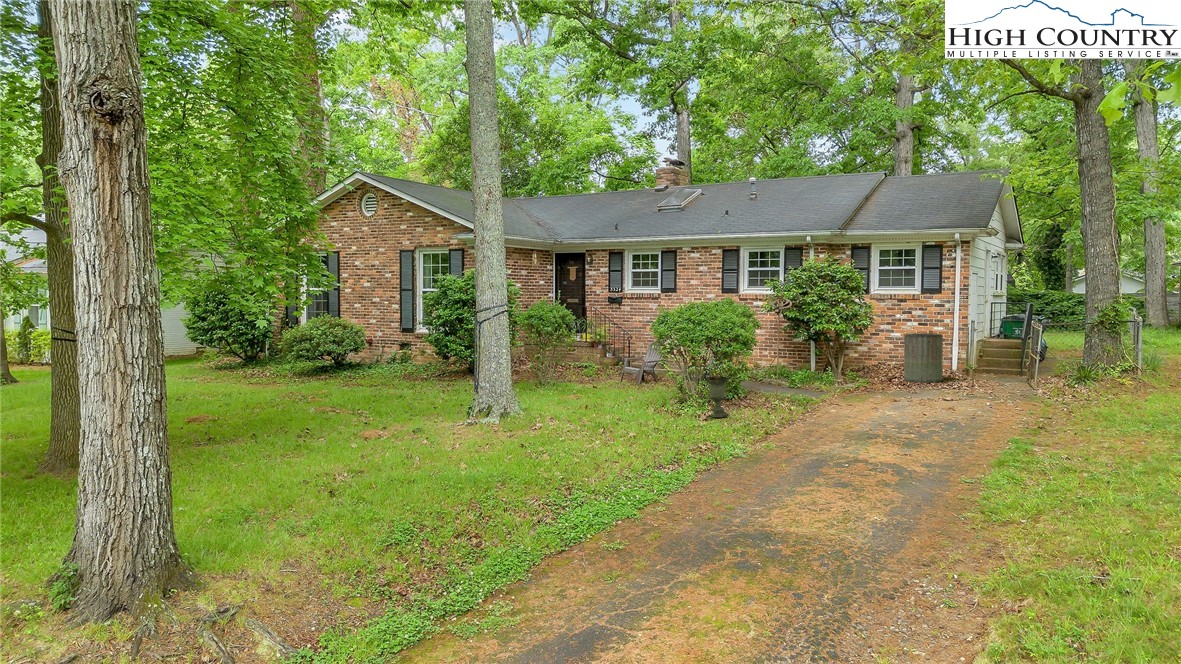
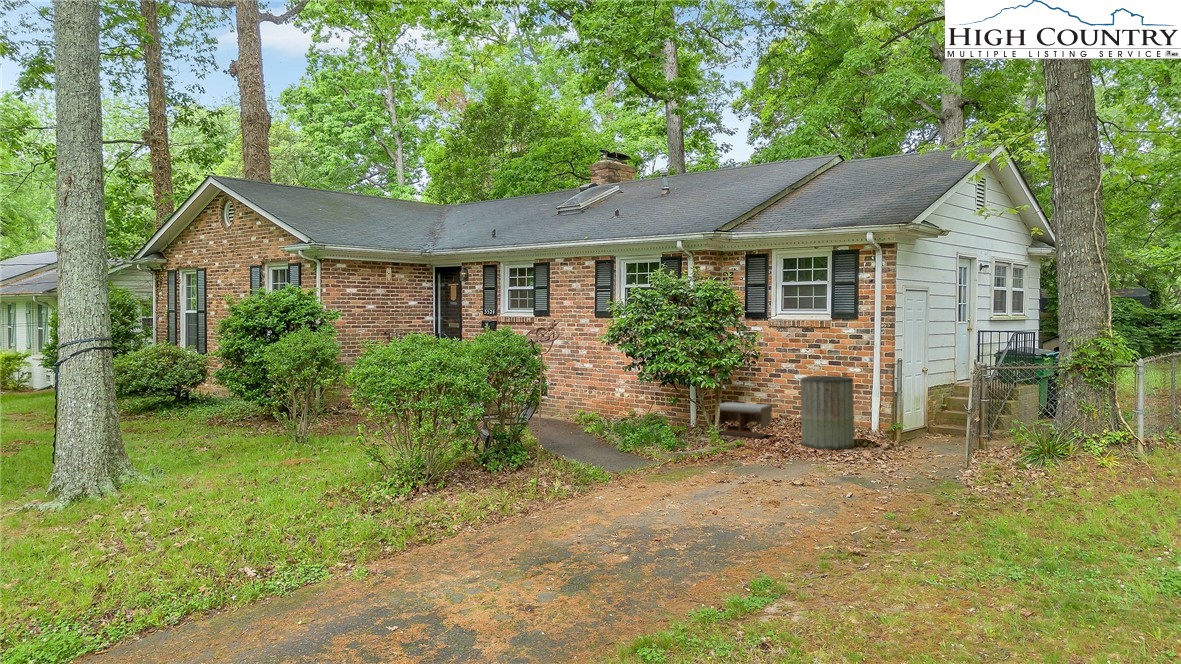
bench: none [834,355,874,379] -> present [716,402,772,438]
planter: present [706,375,729,418] -> none [396,438,429,503]

